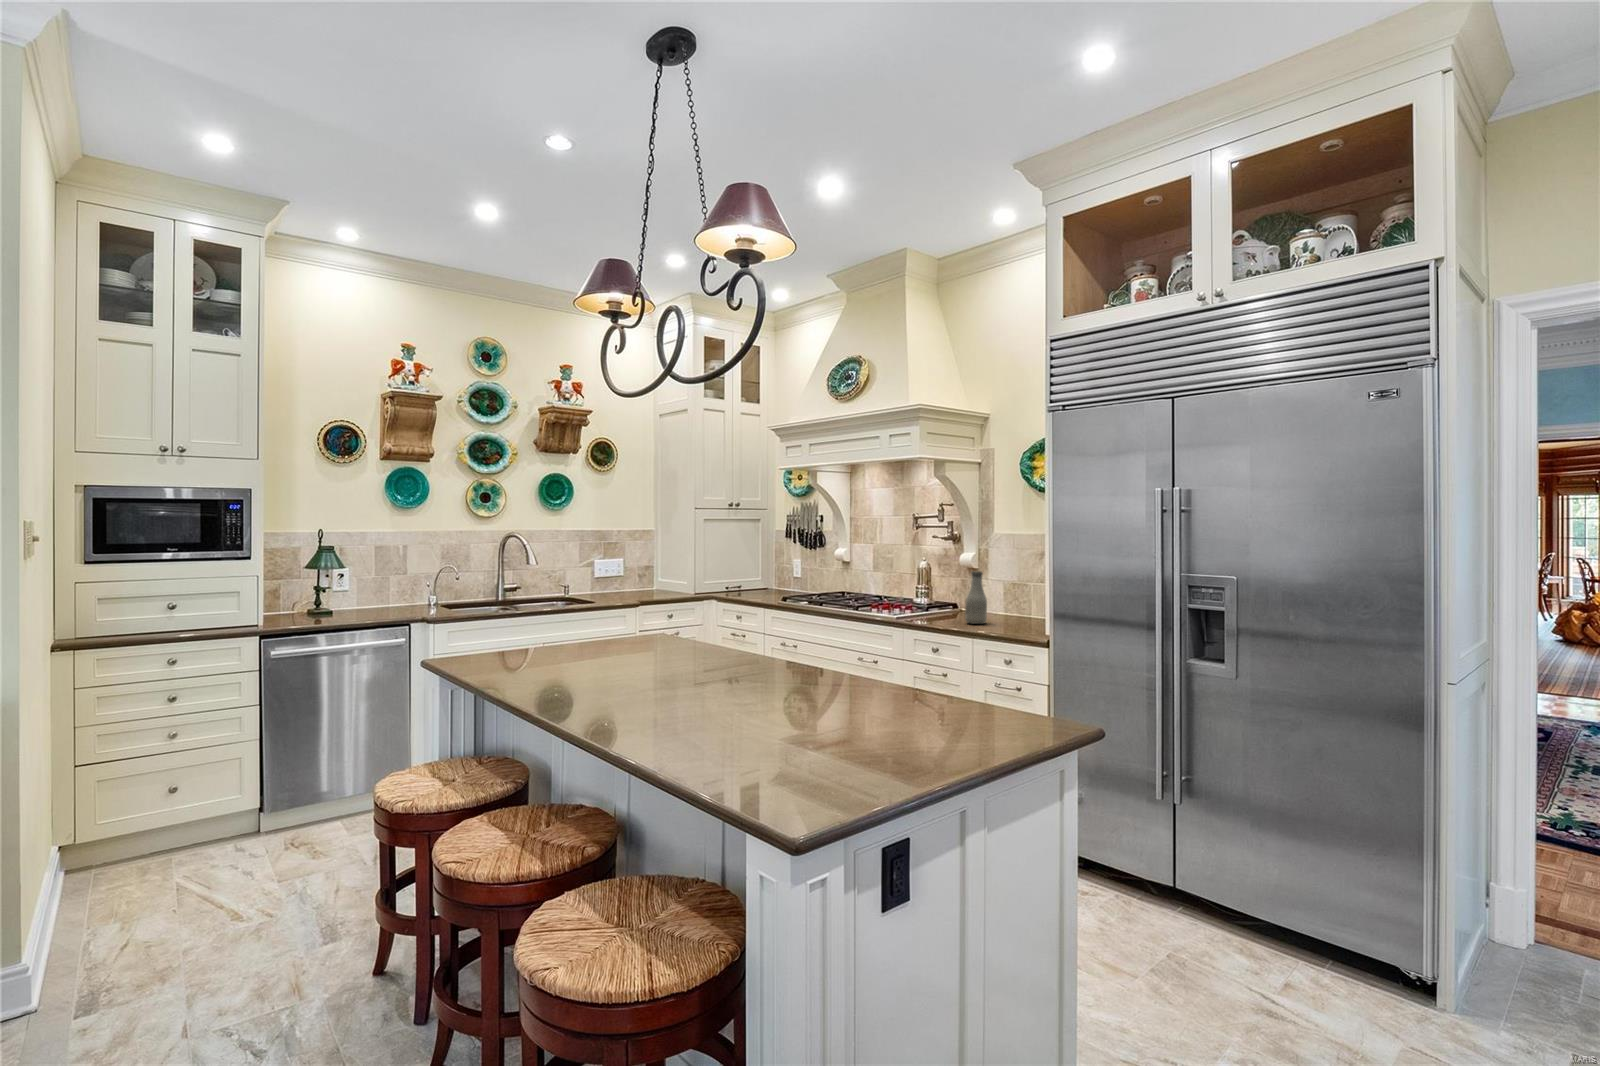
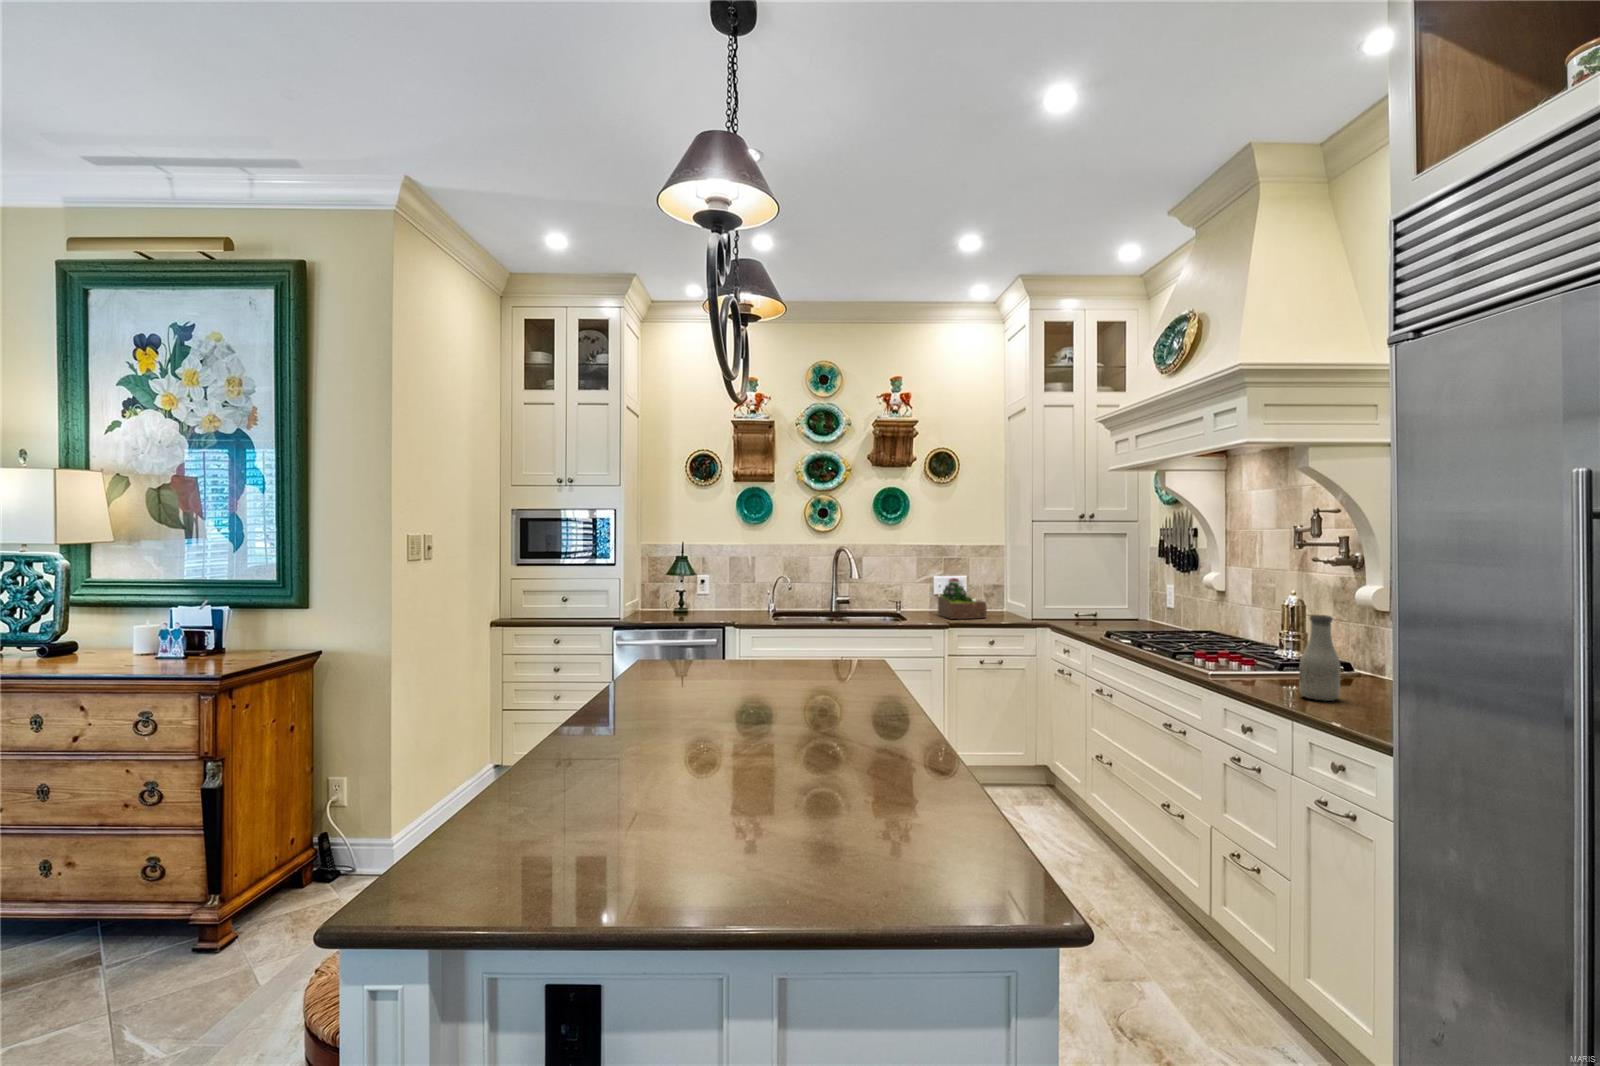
succulent plant: none [608,561,655,599] -> present [938,578,987,619]

